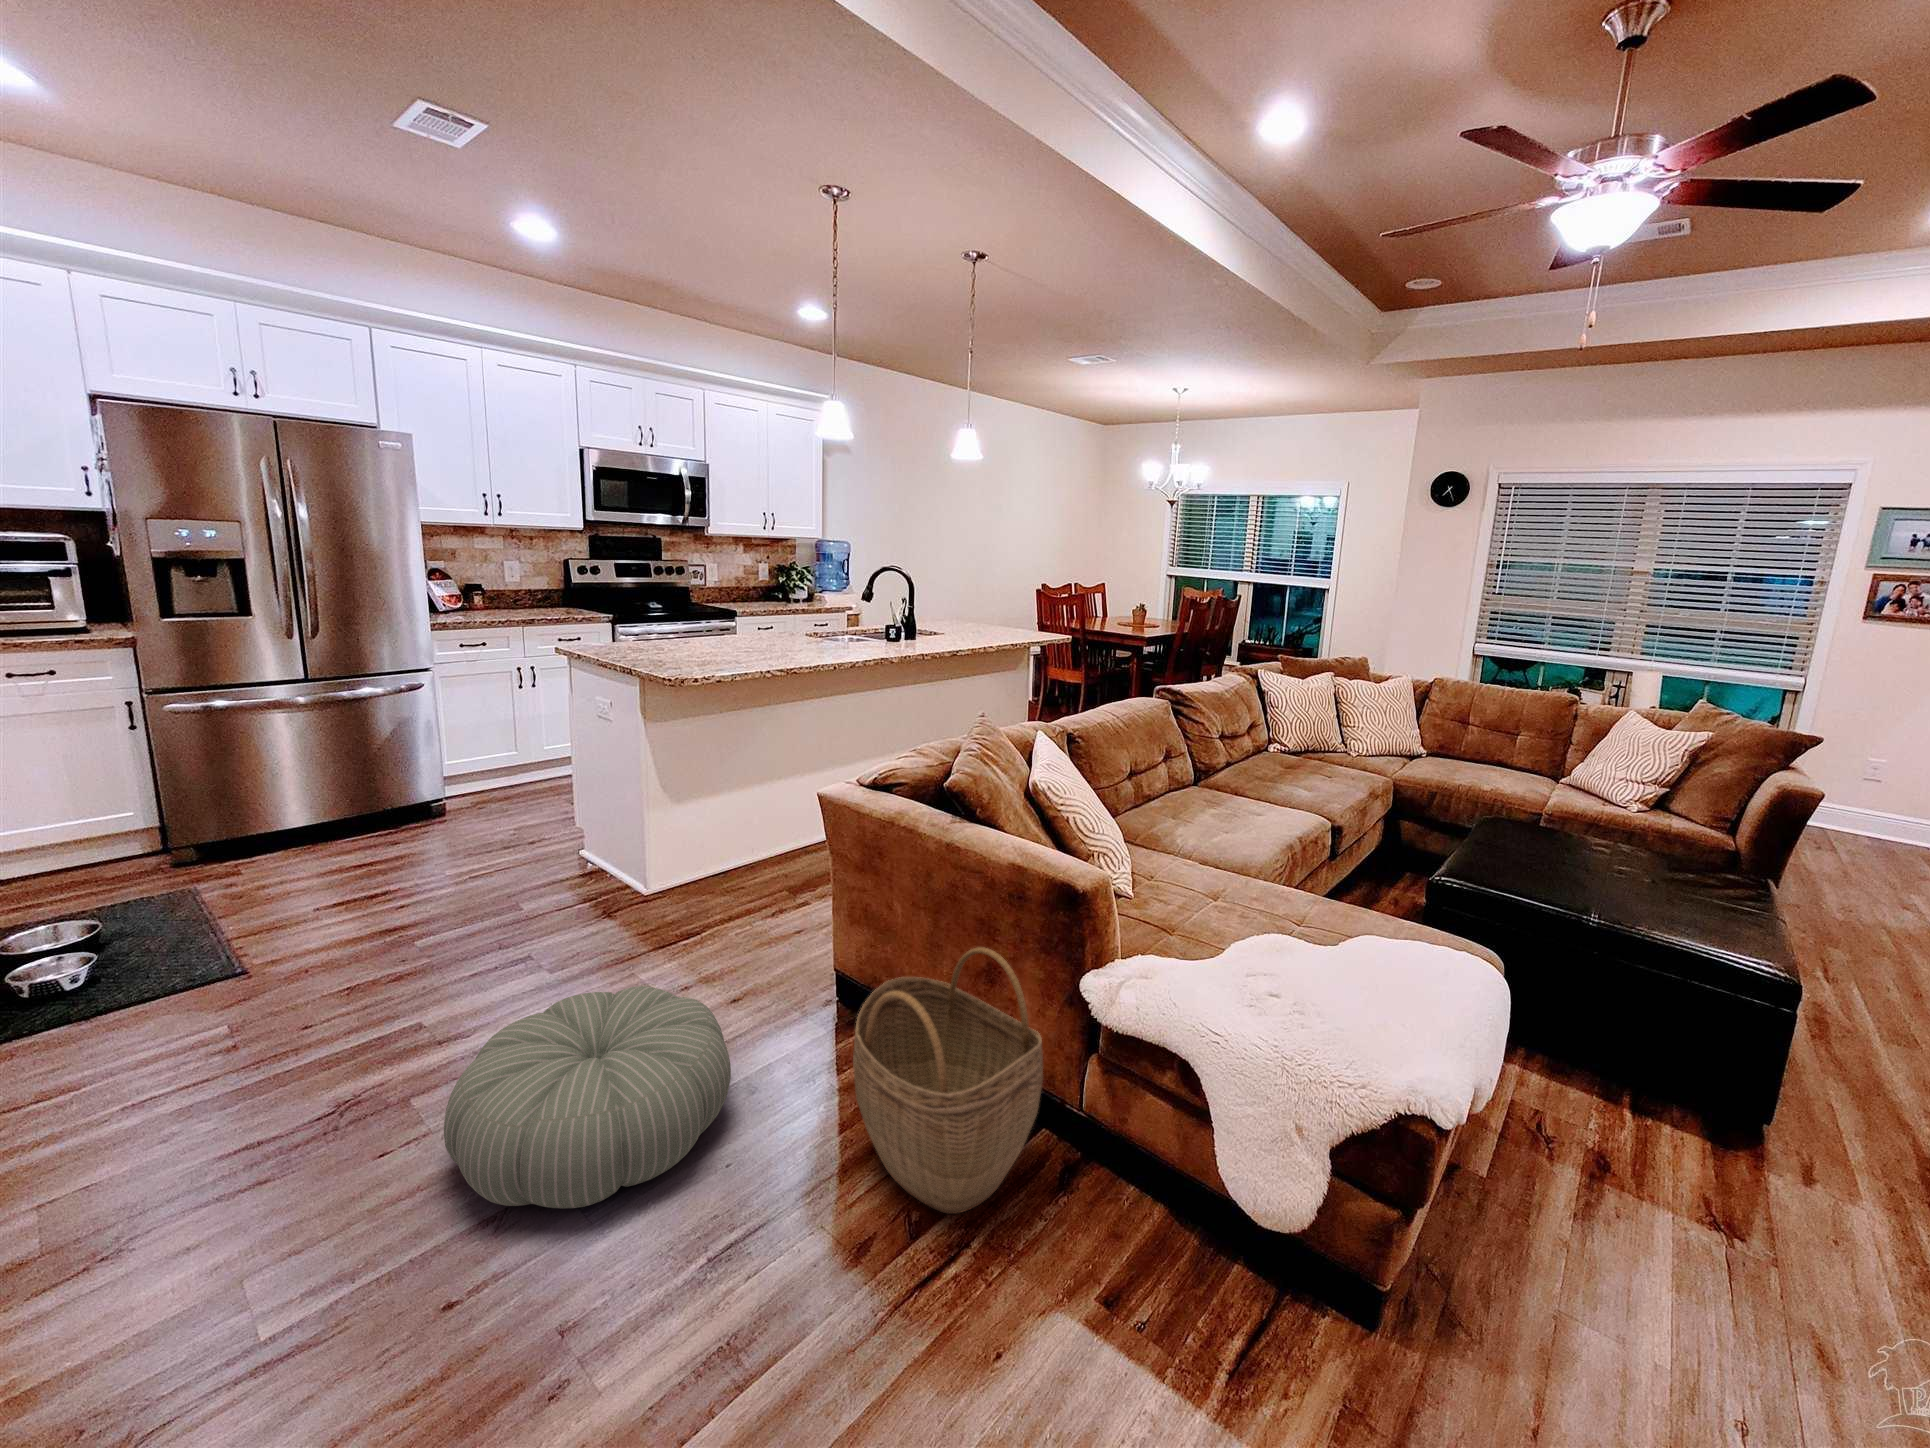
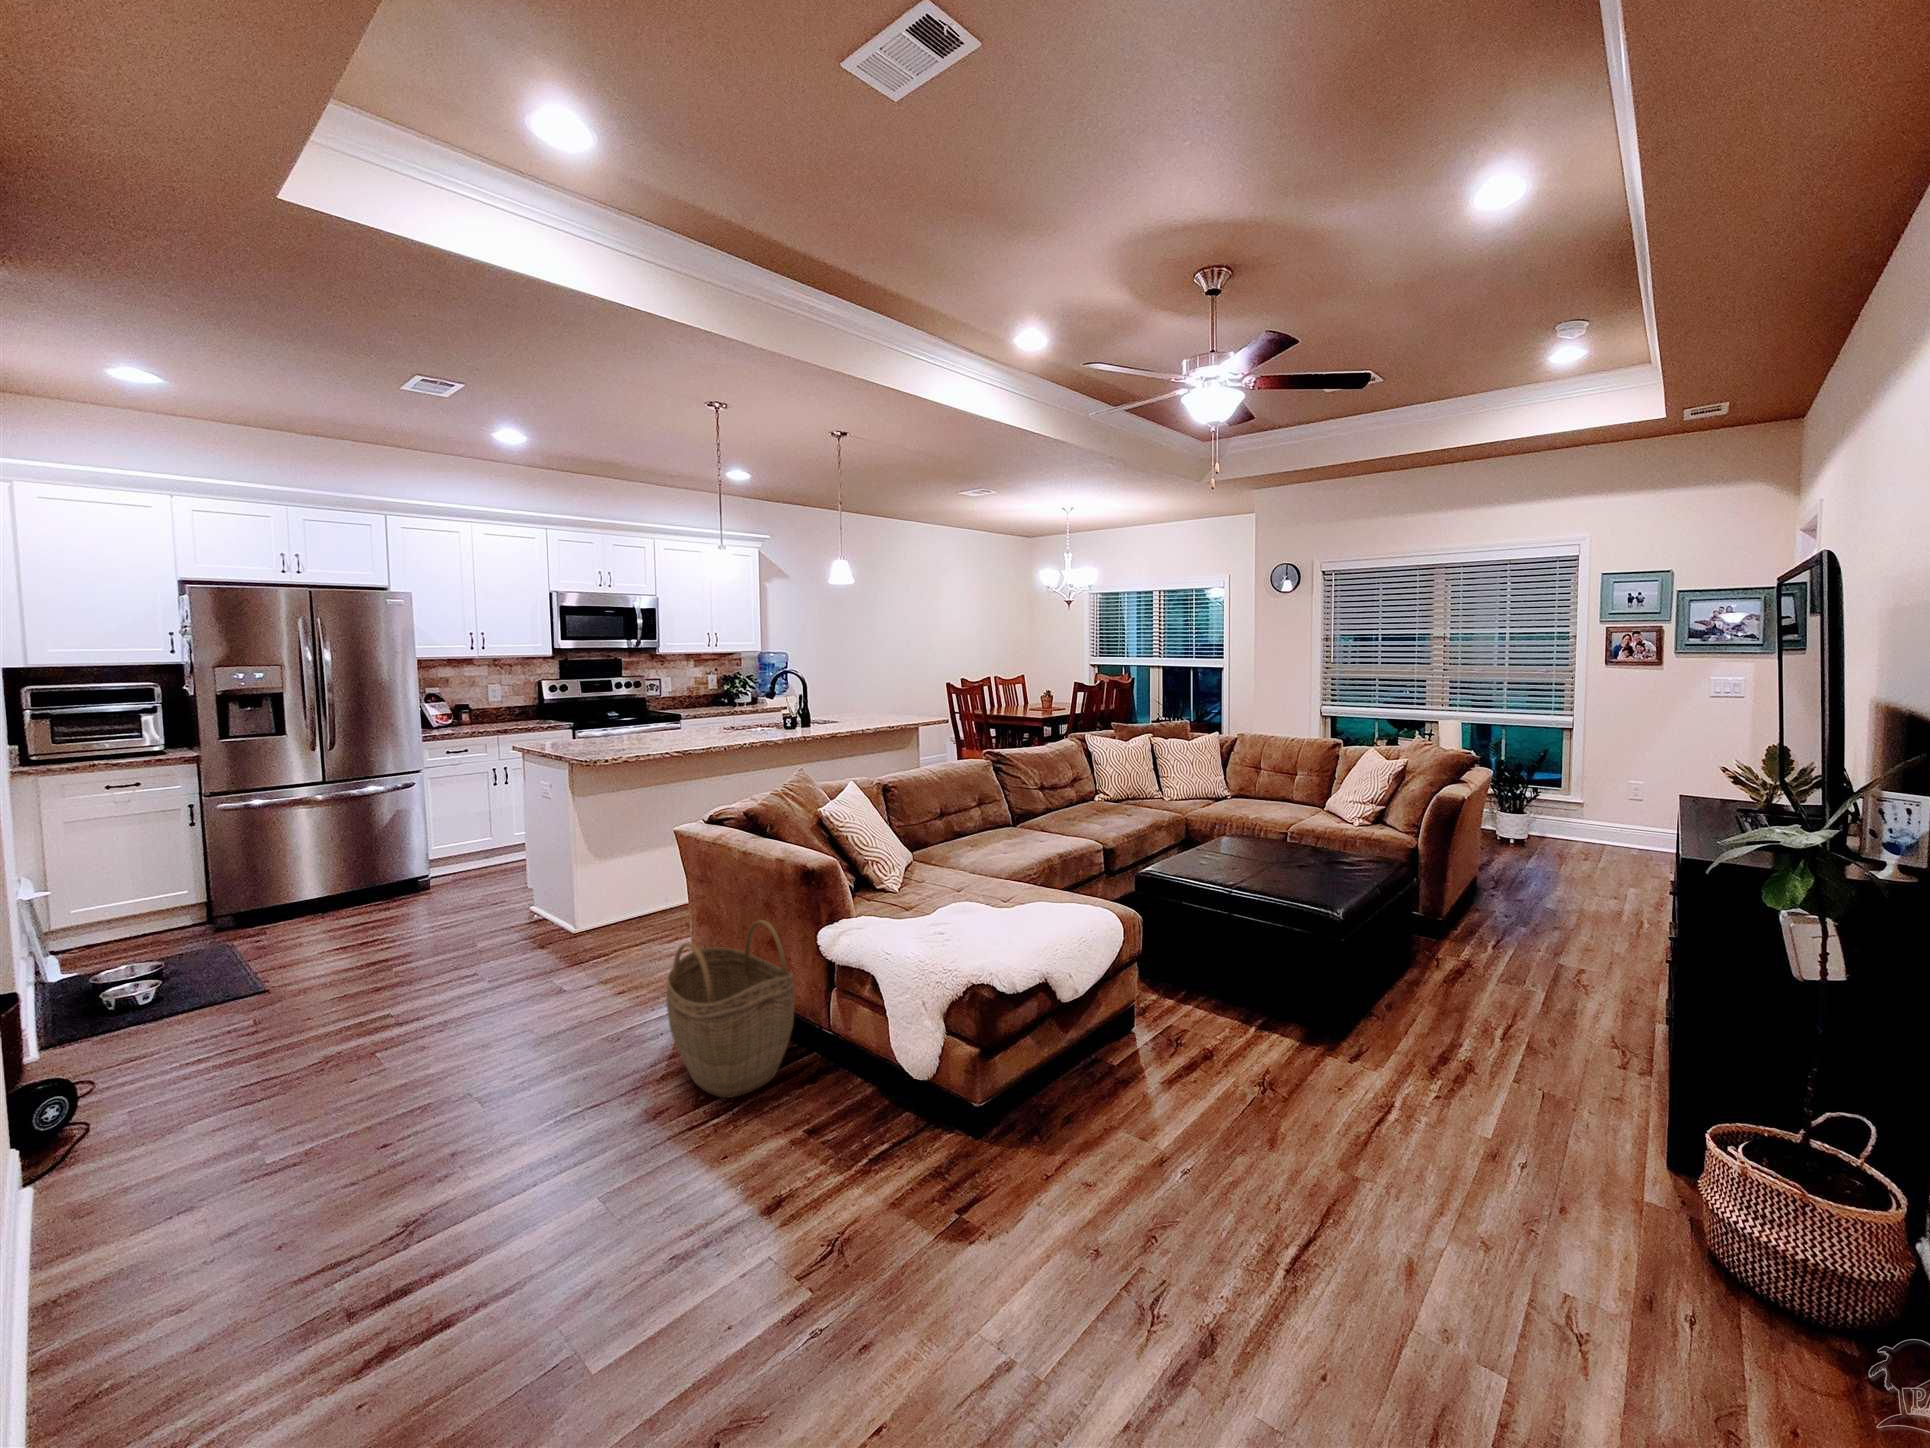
pouf: present [444,986,731,1208] -> none [390,970,594,1101]

